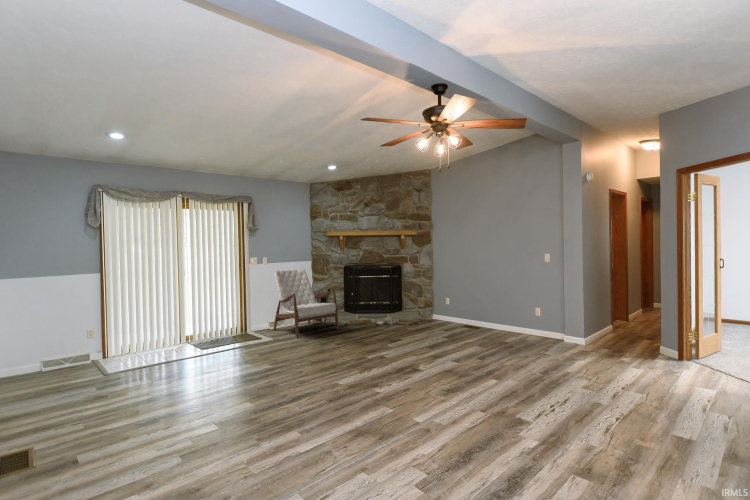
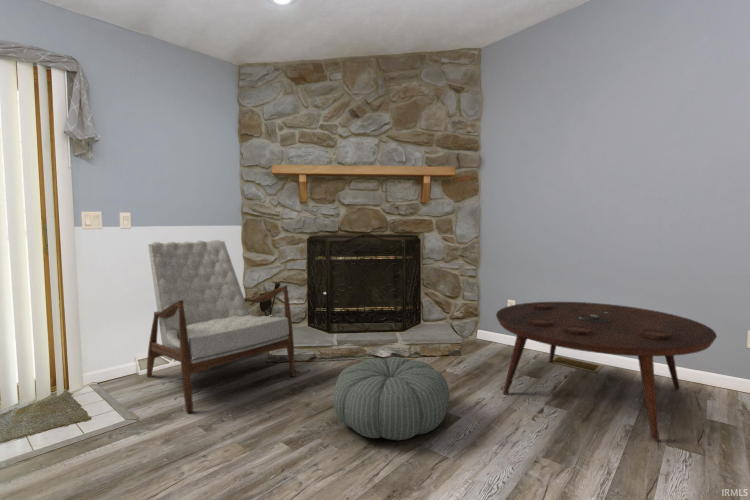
coffee table: none [424,297,507,343] -> present [496,302,717,440]
pouf: none [353,318,398,343] -> present [333,357,449,440]

